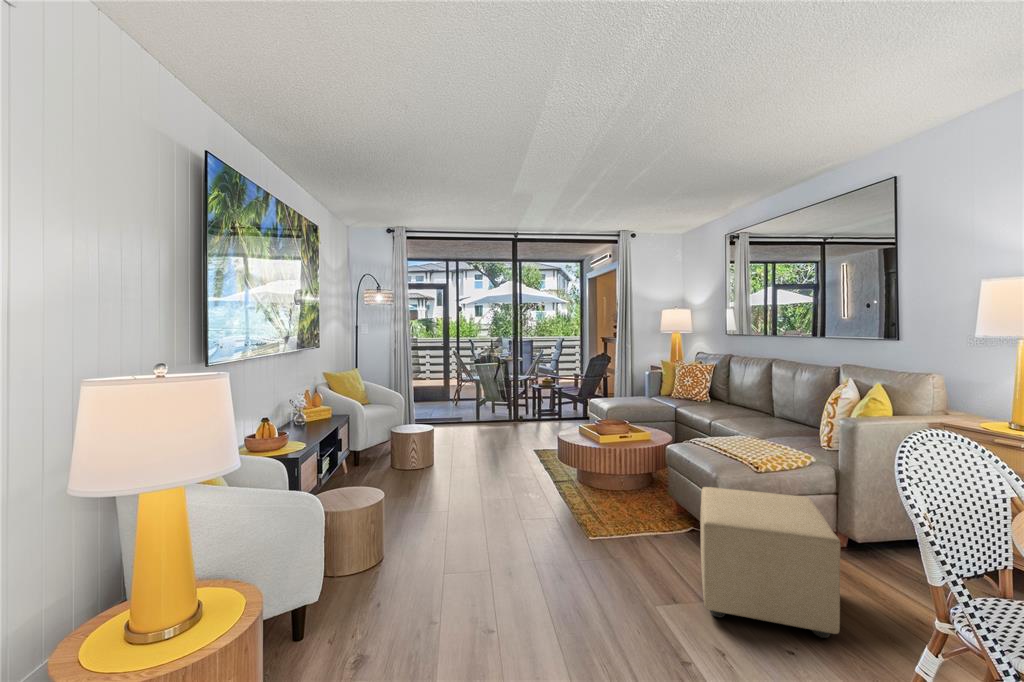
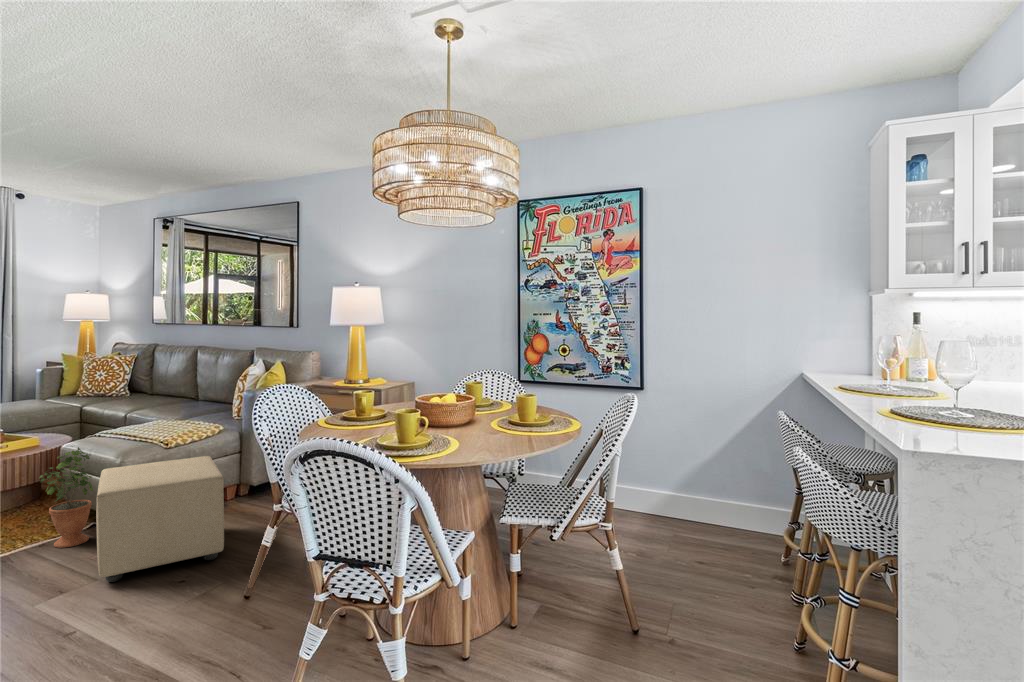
potted plant: none [653,455,693,549] -> present [39,446,93,548]

